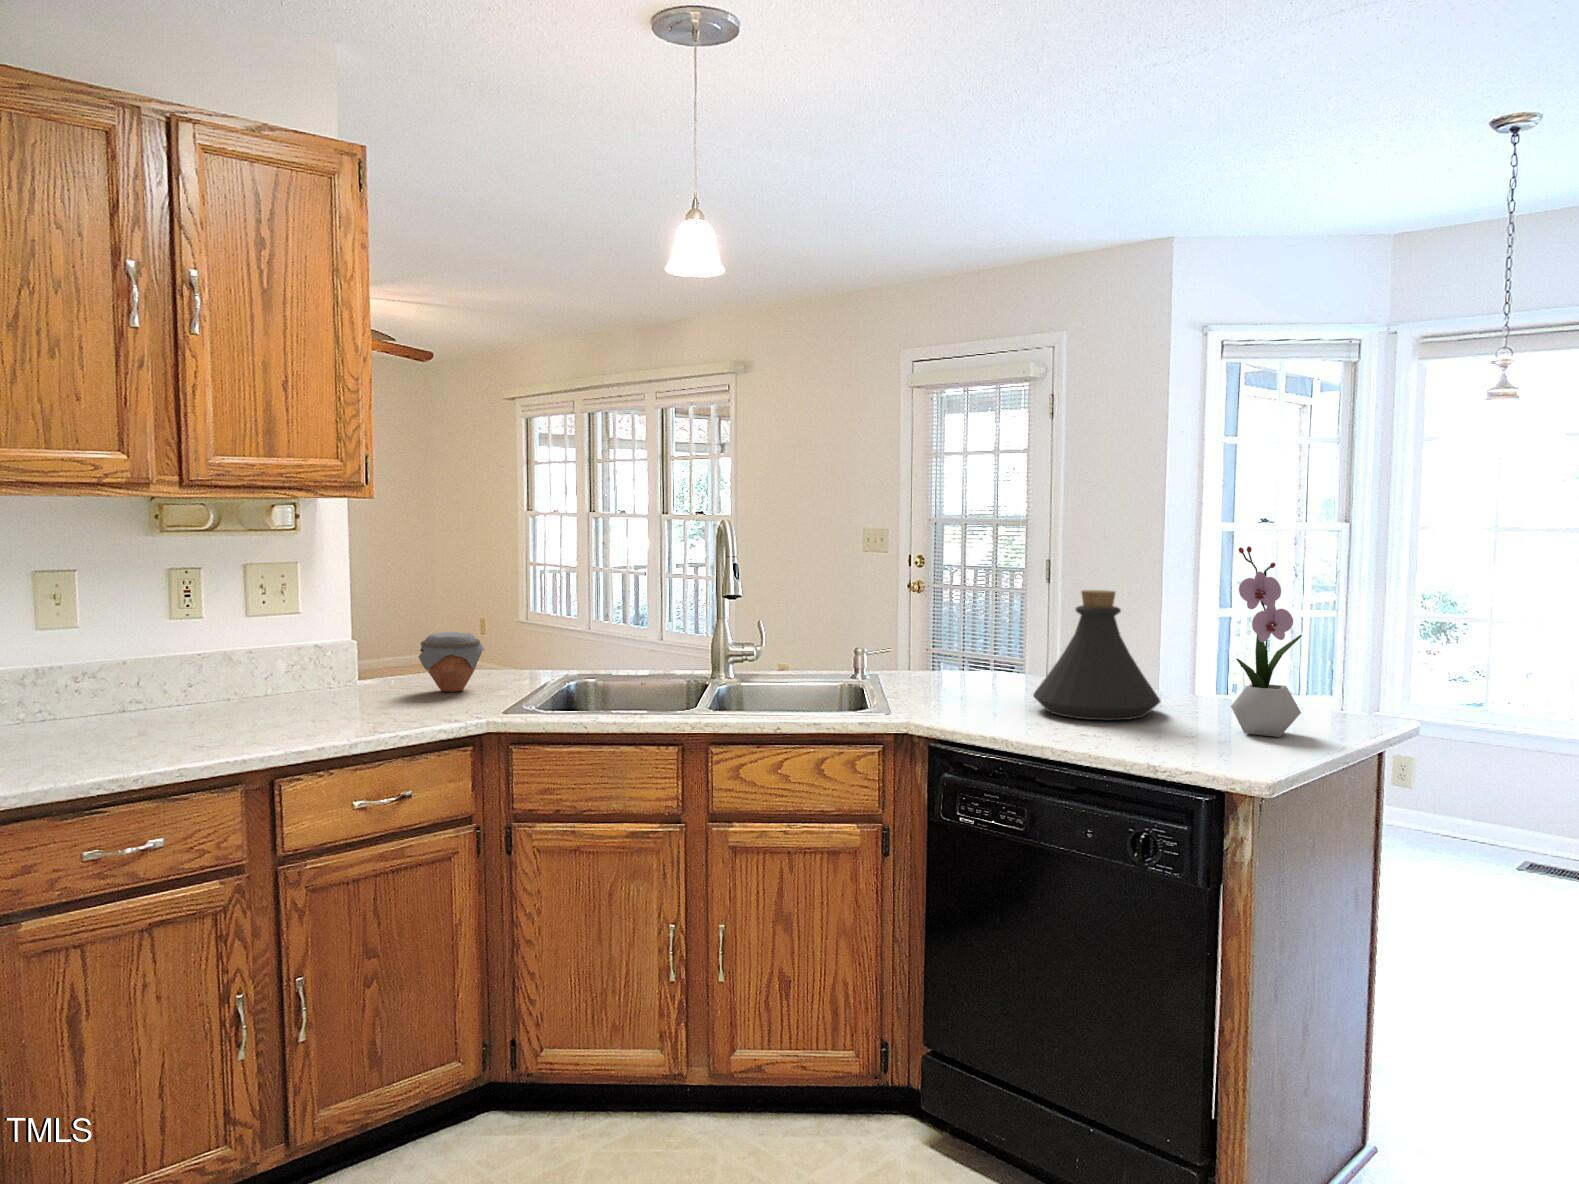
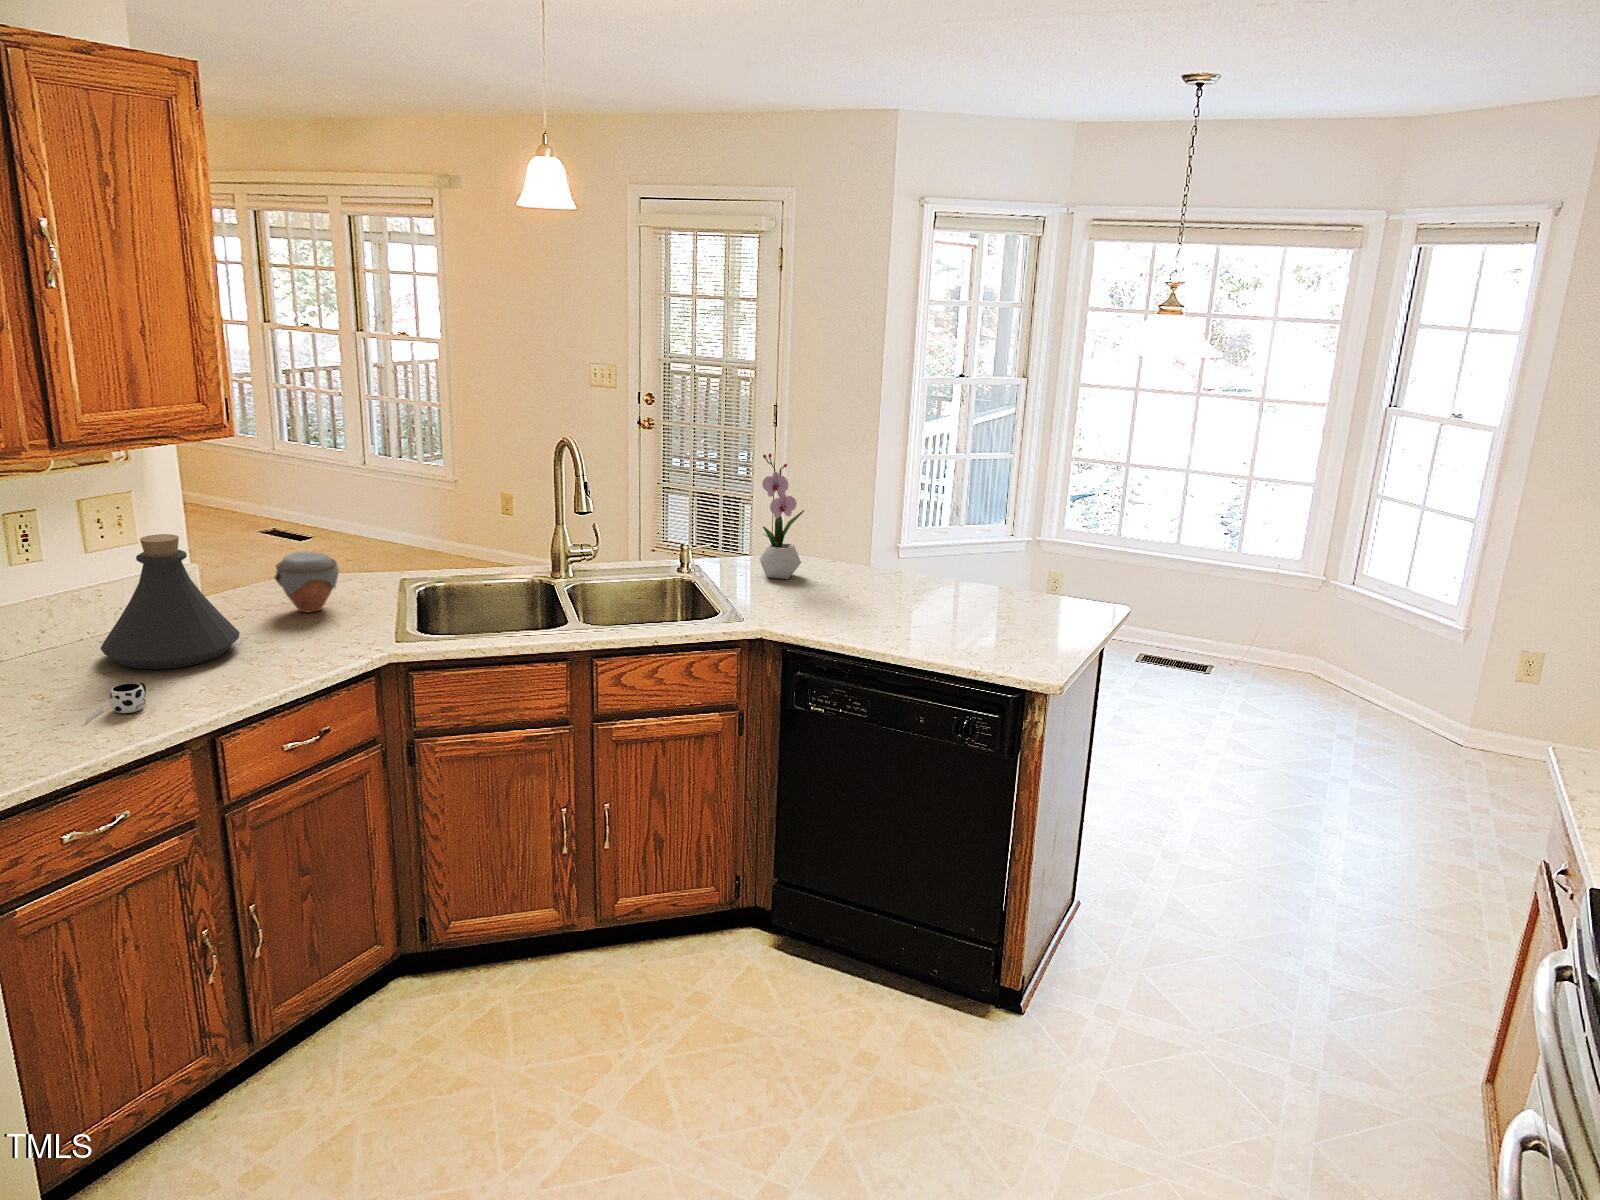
flower arrangement: present [1231,546,1302,737] -> present [759,453,804,579]
bottle: present [1033,590,1161,720] -> present [100,534,240,669]
mug: none [156,718,228,750] -> present [85,683,146,723]

